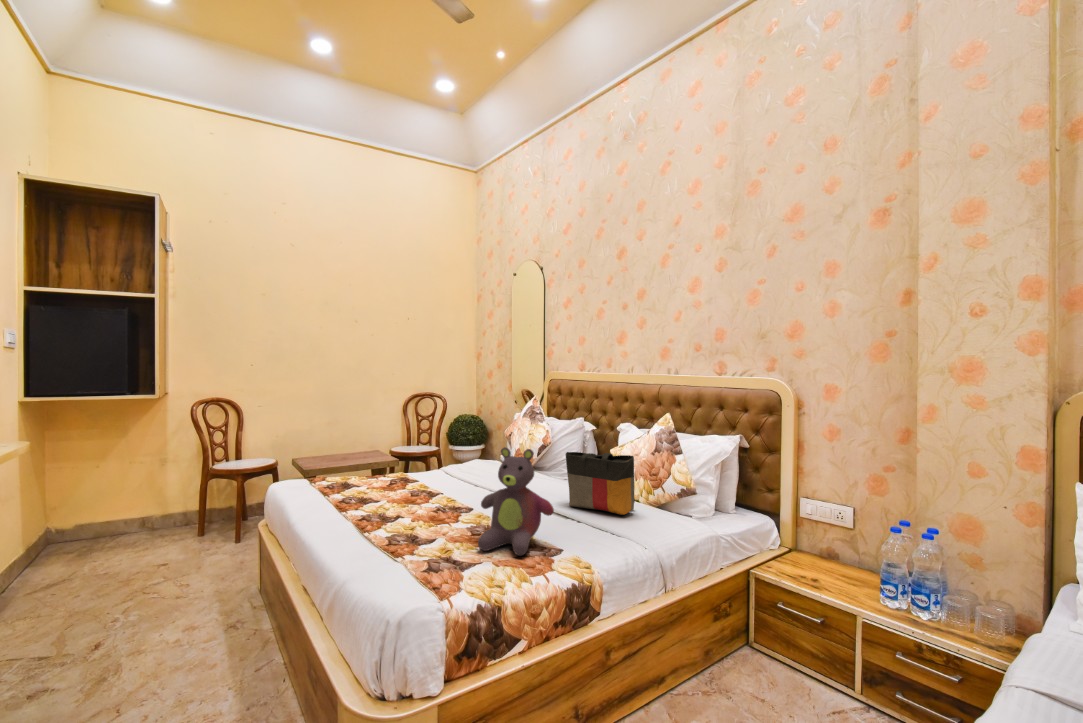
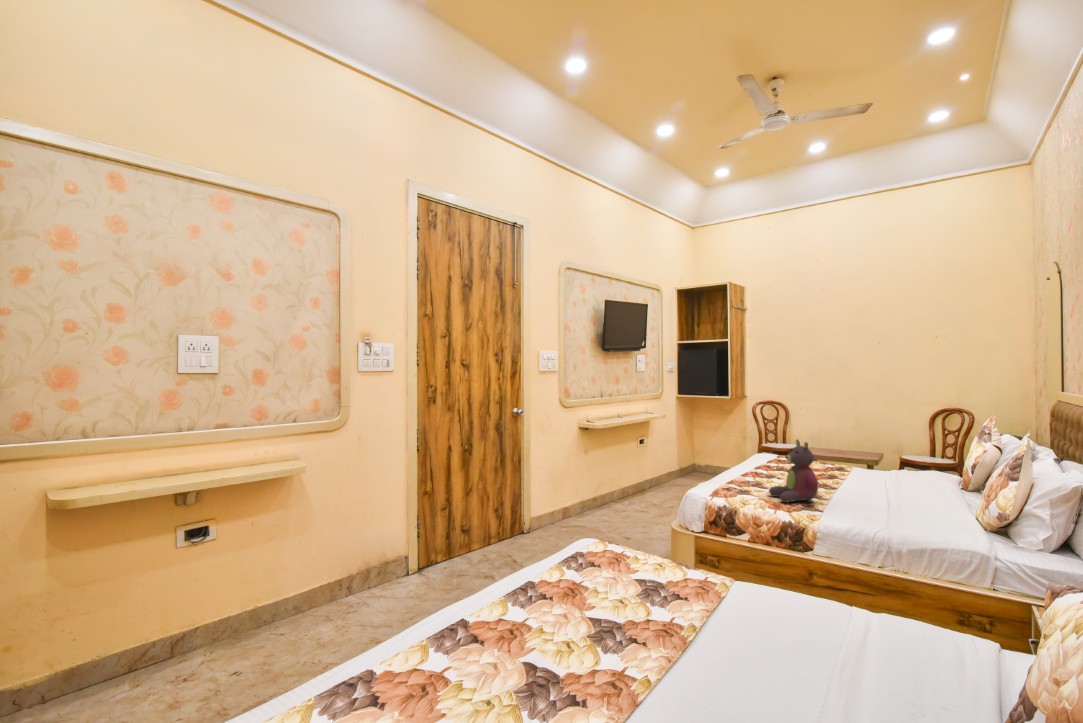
tote bag: present [565,452,635,515] -> none [898,460,955,518]

